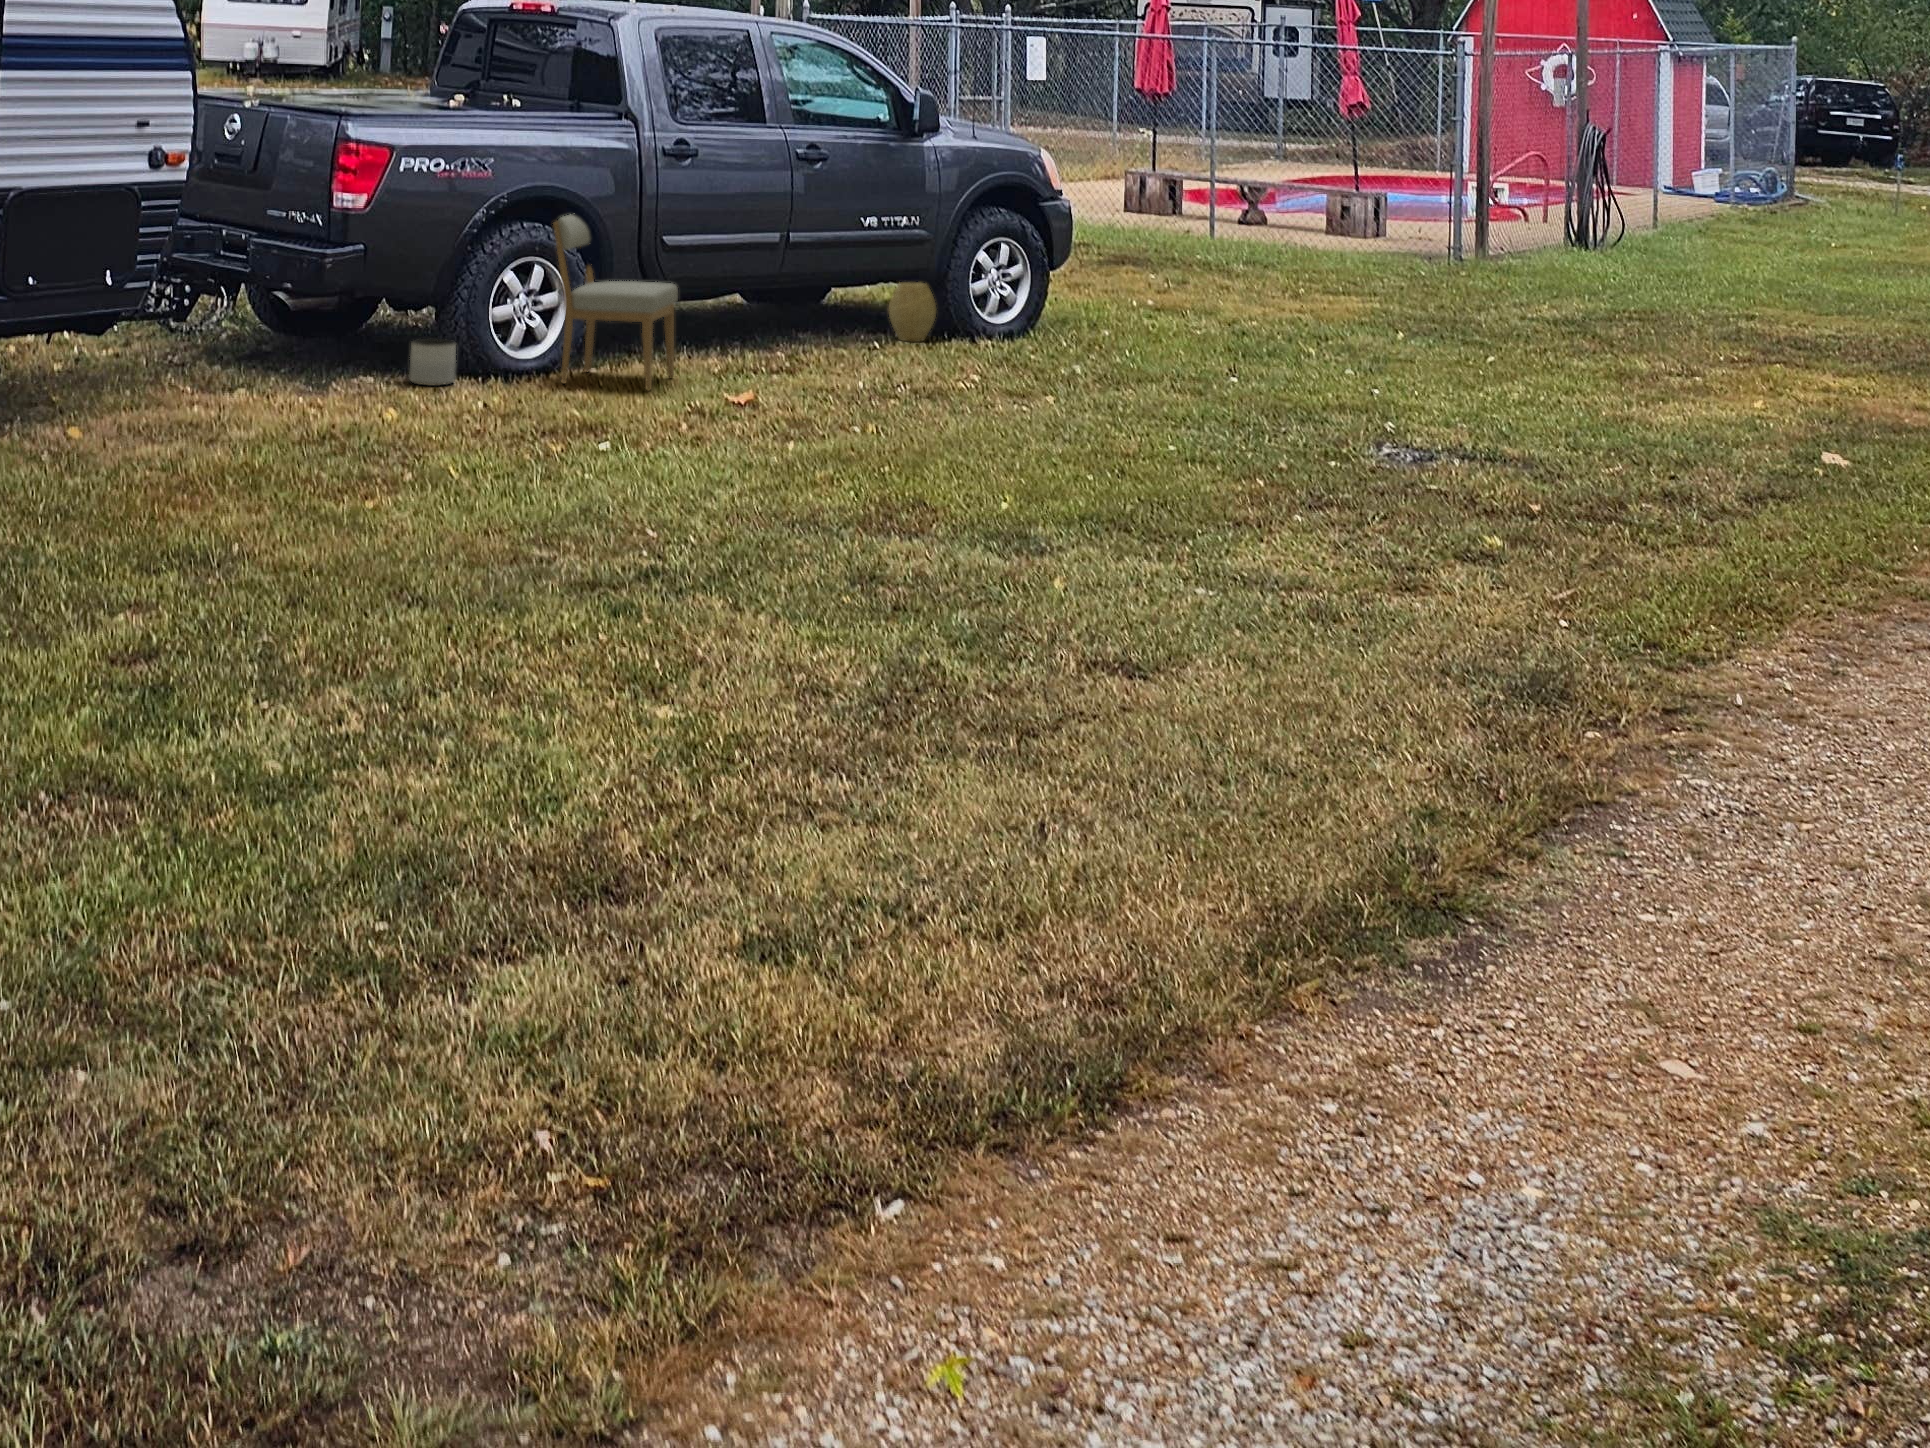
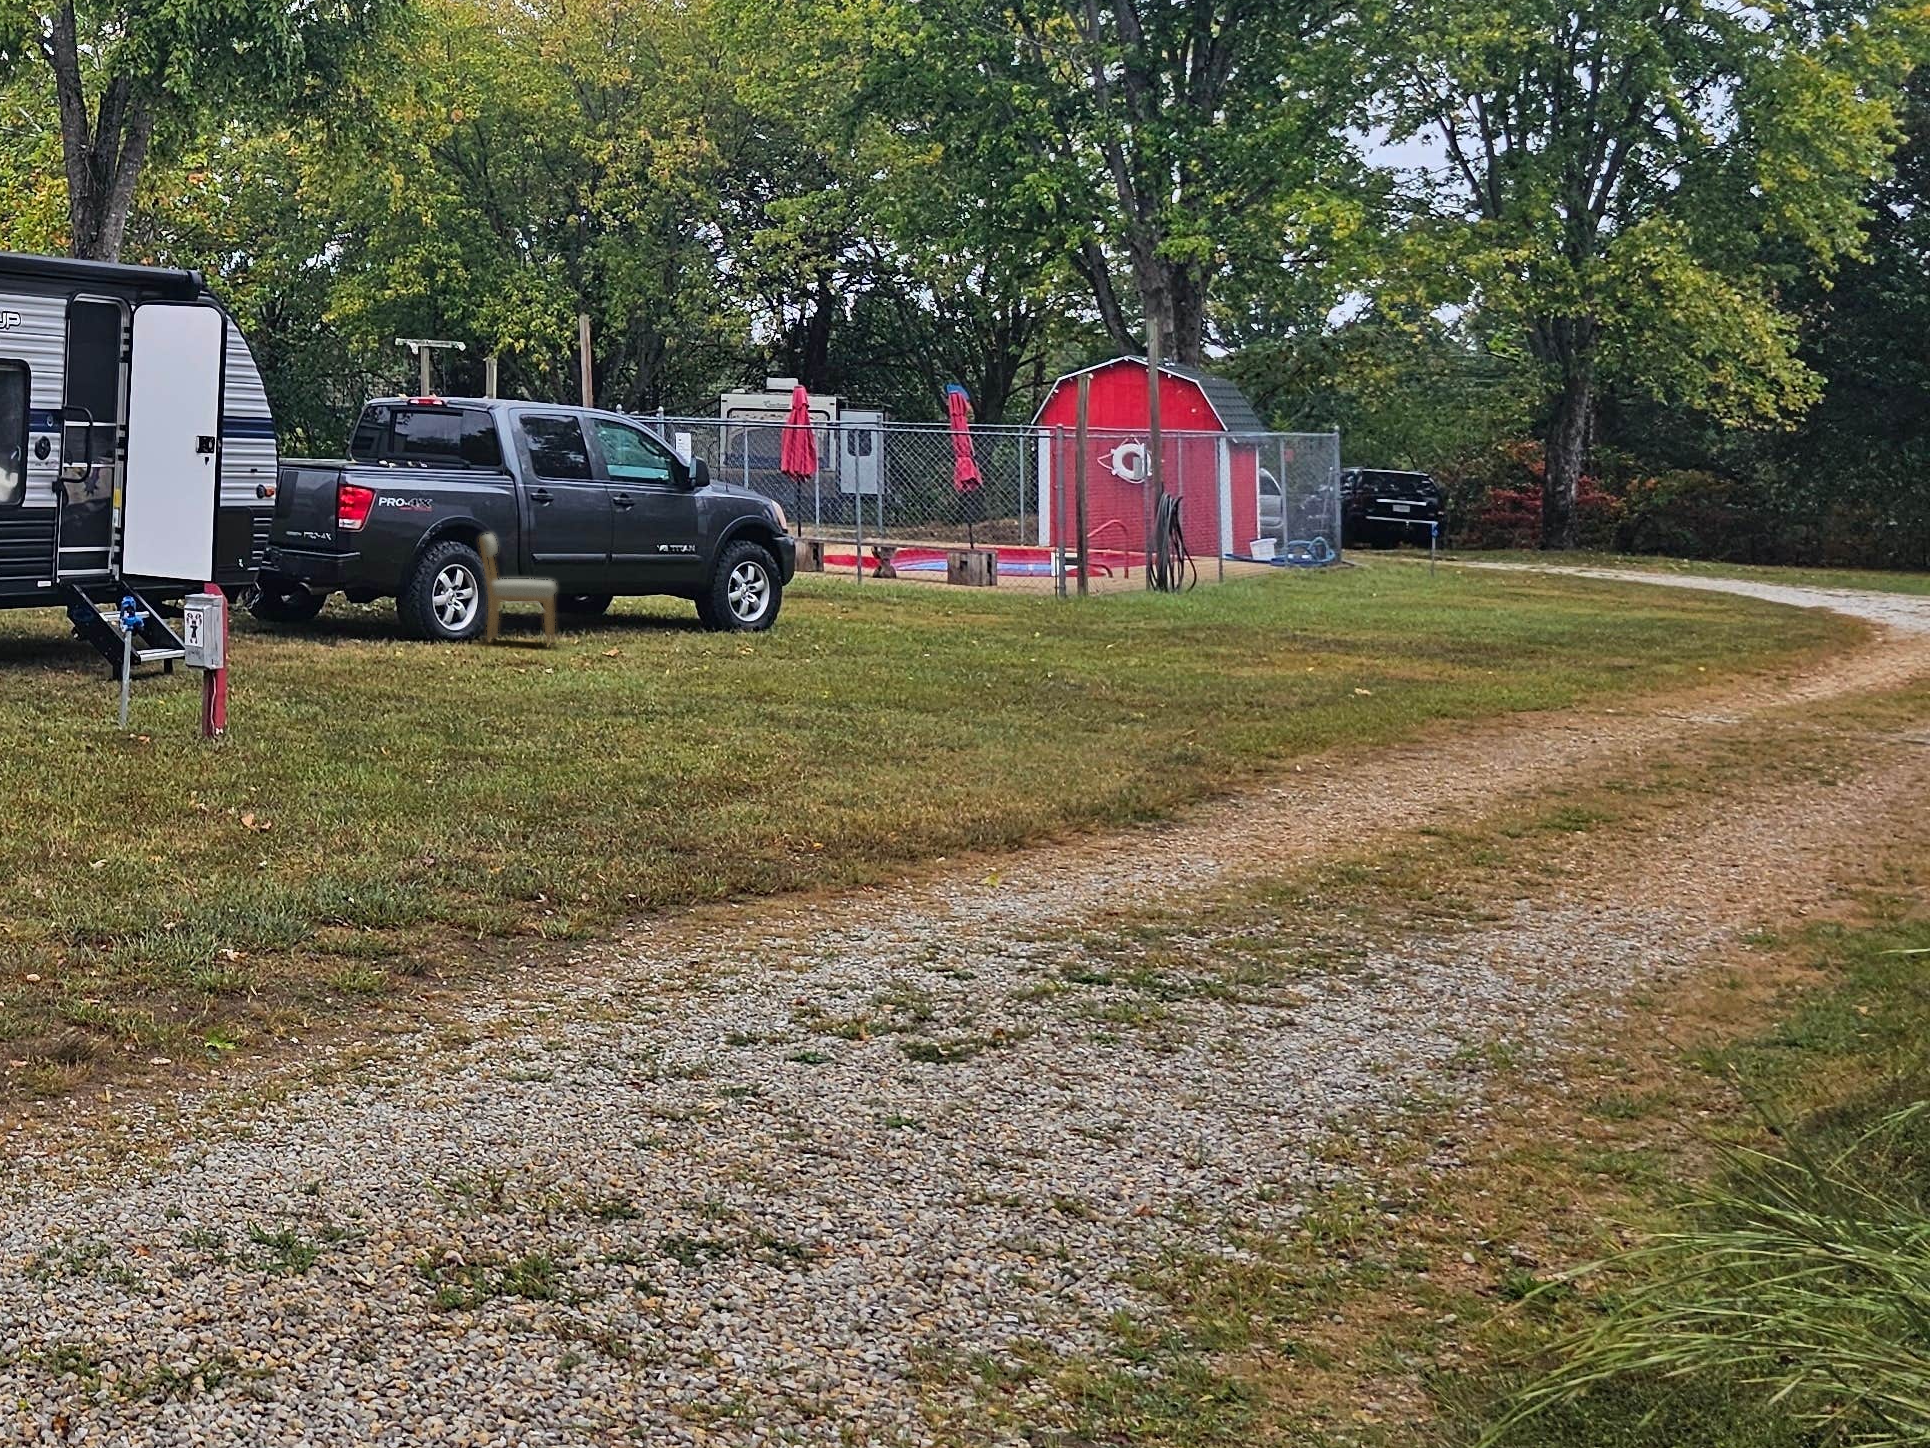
woven basket: present [889,282,936,342] -> none [670,589,705,631]
planter: present [409,339,456,386] -> none [391,613,420,642]

